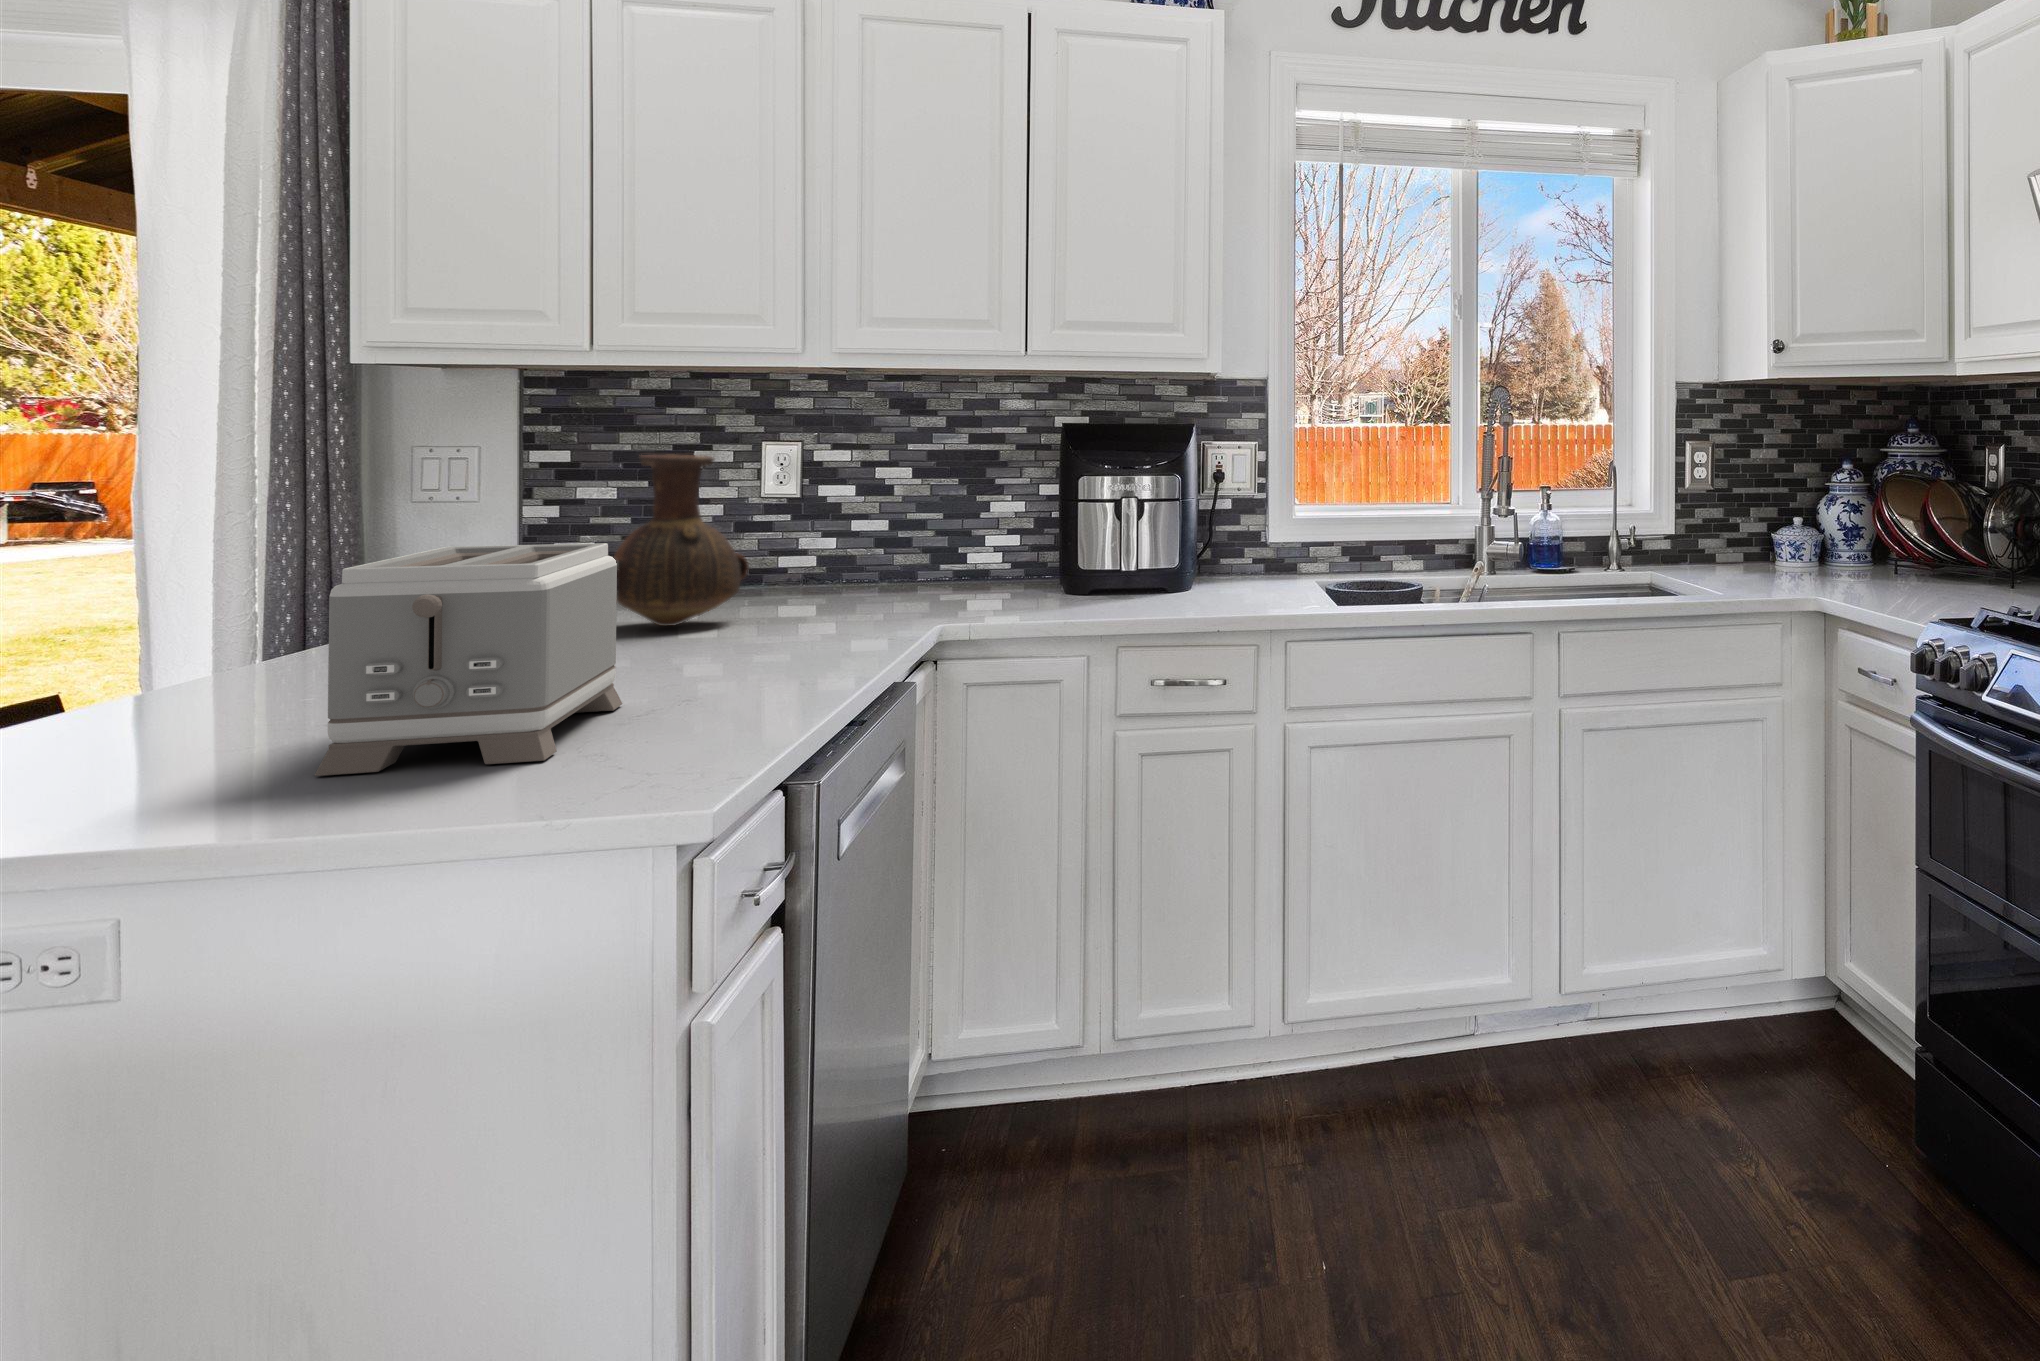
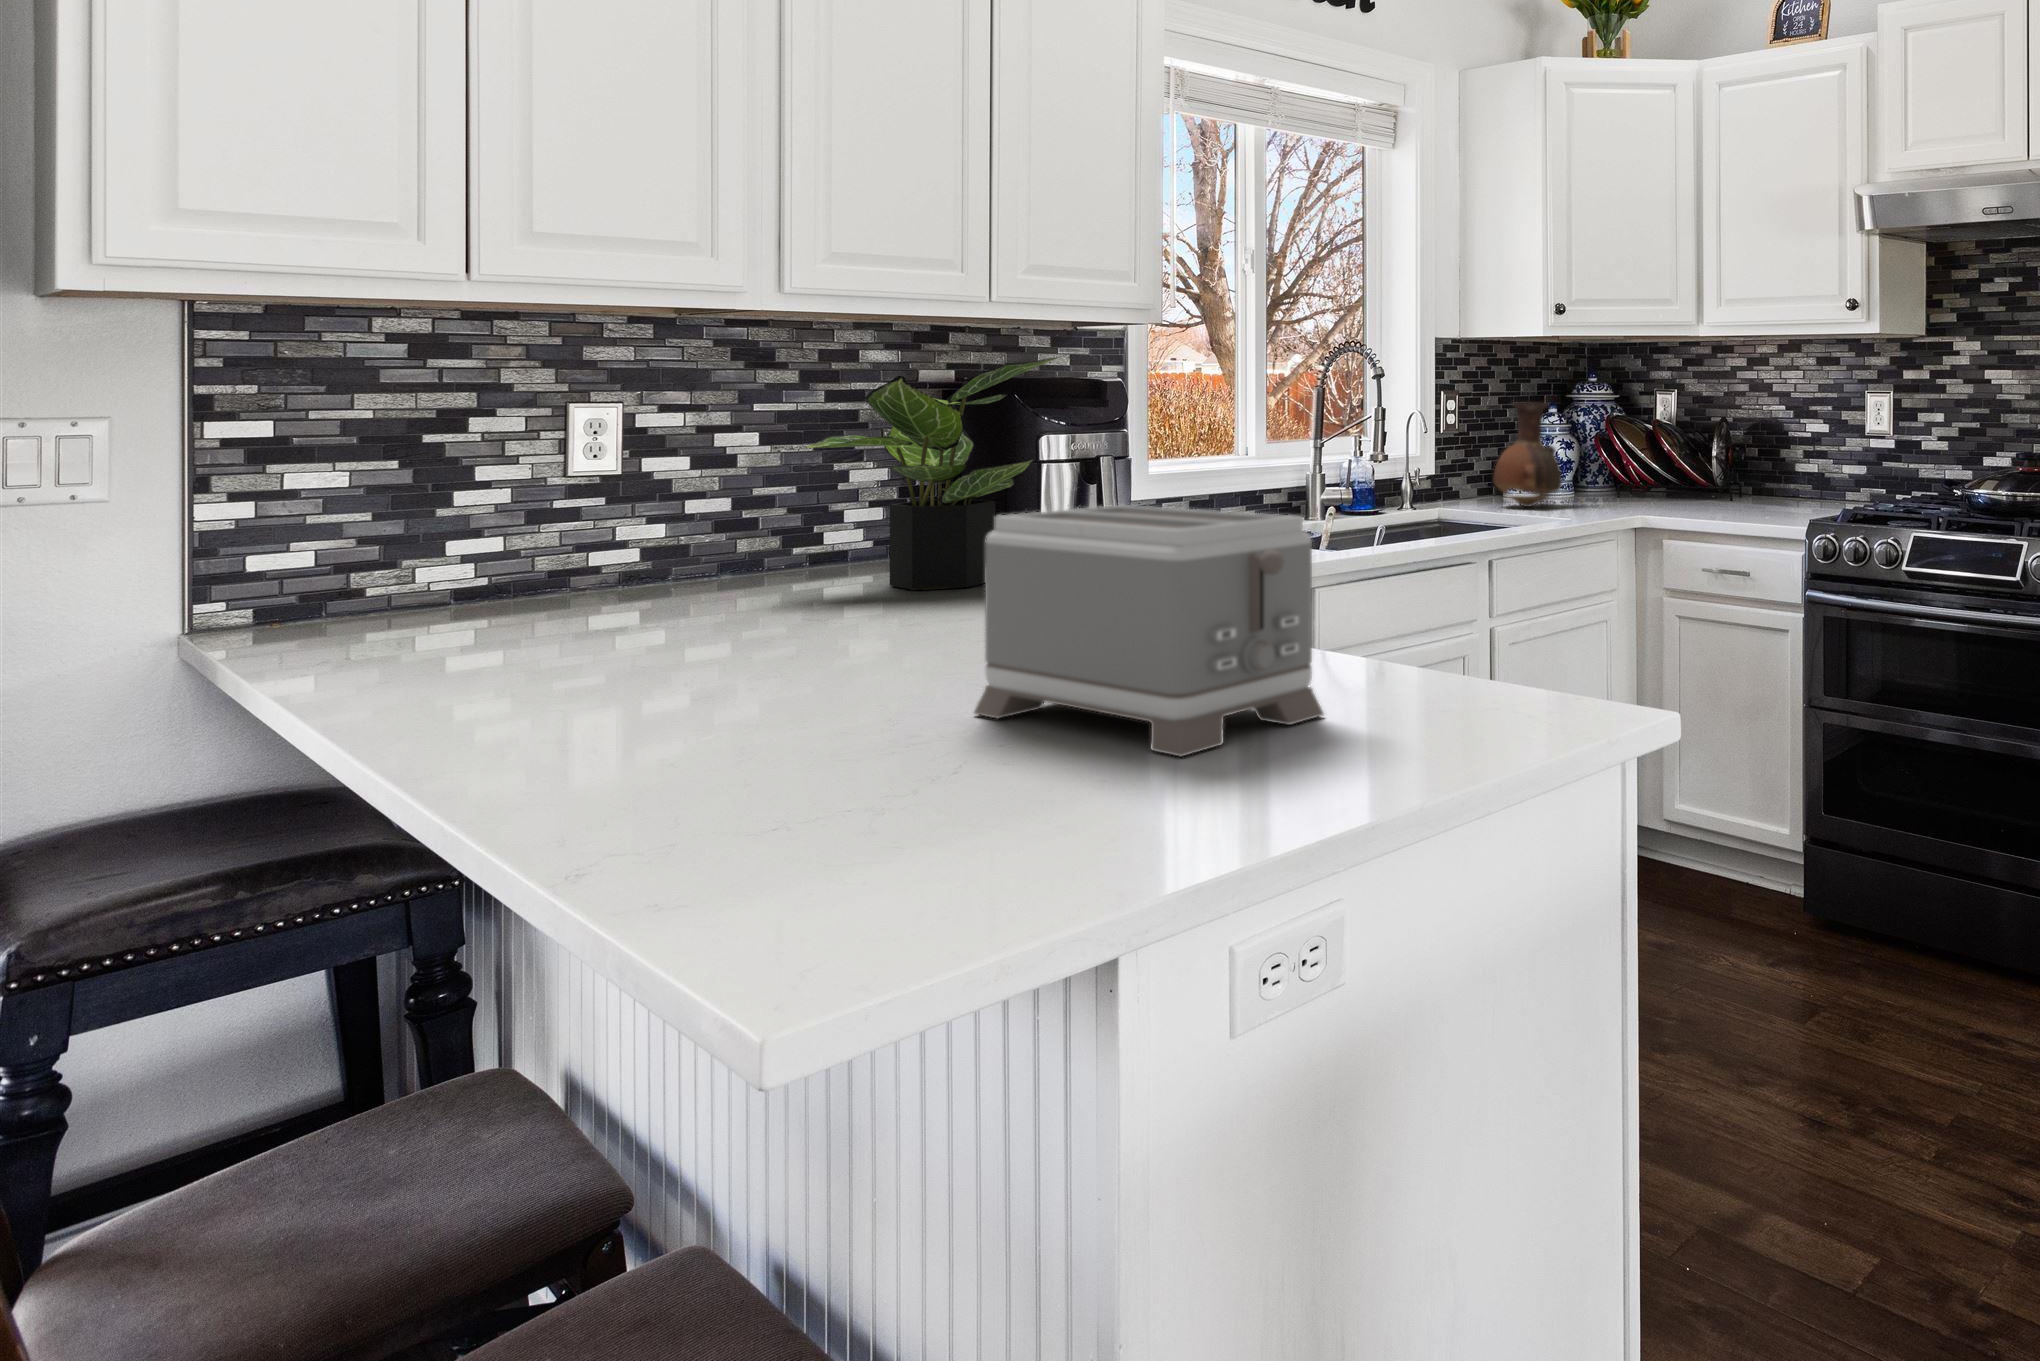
potted plant: none [847,403,1047,609] -> present [804,356,1061,590]
vase: present [614,455,749,626] -> present [1494,403,1562,507]

